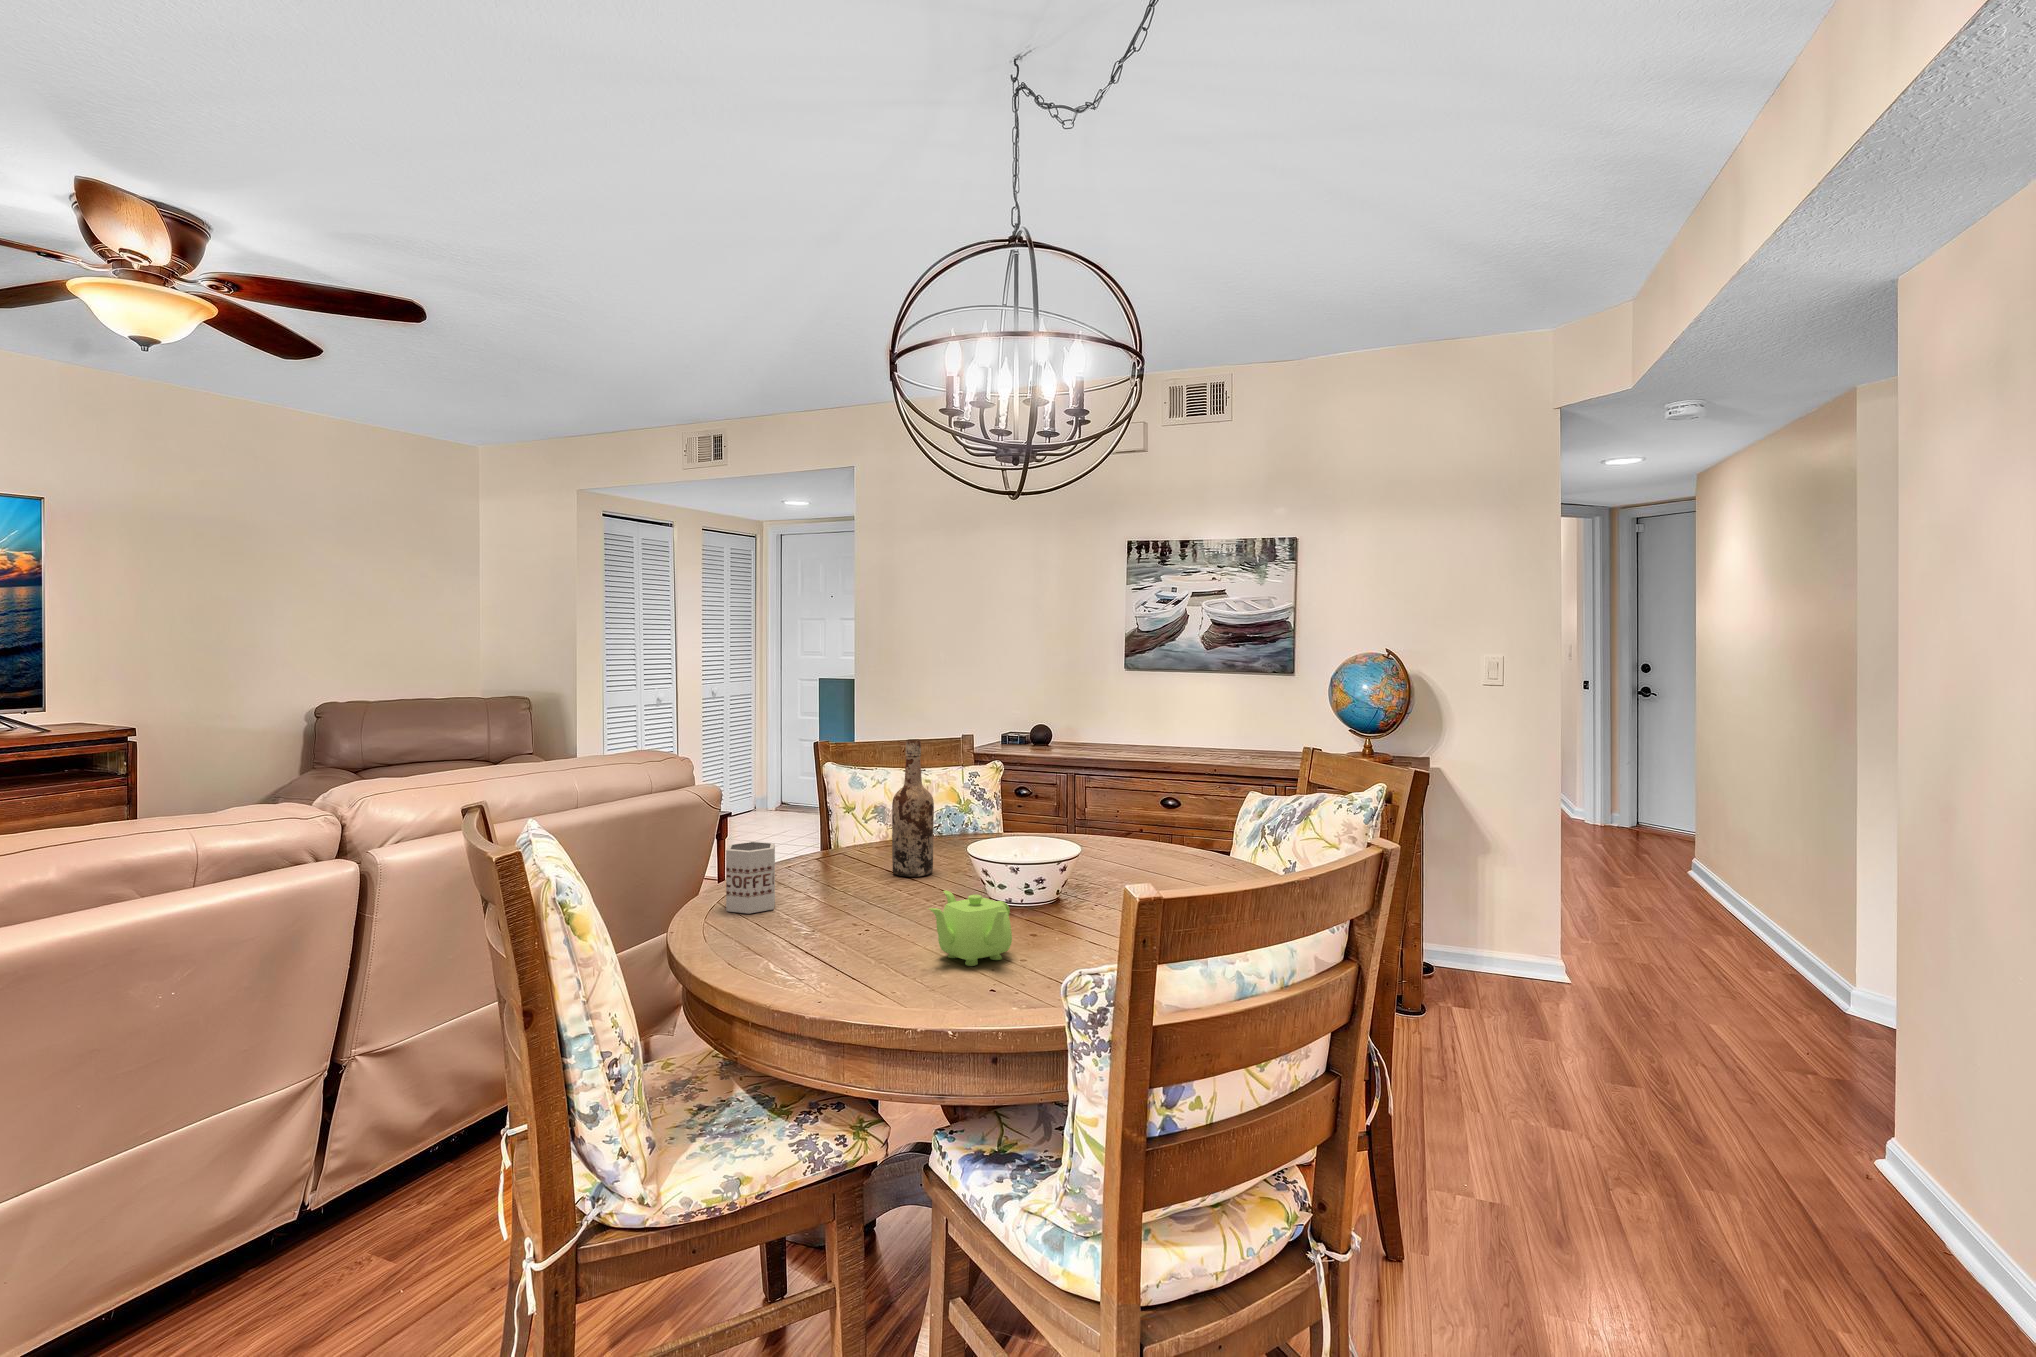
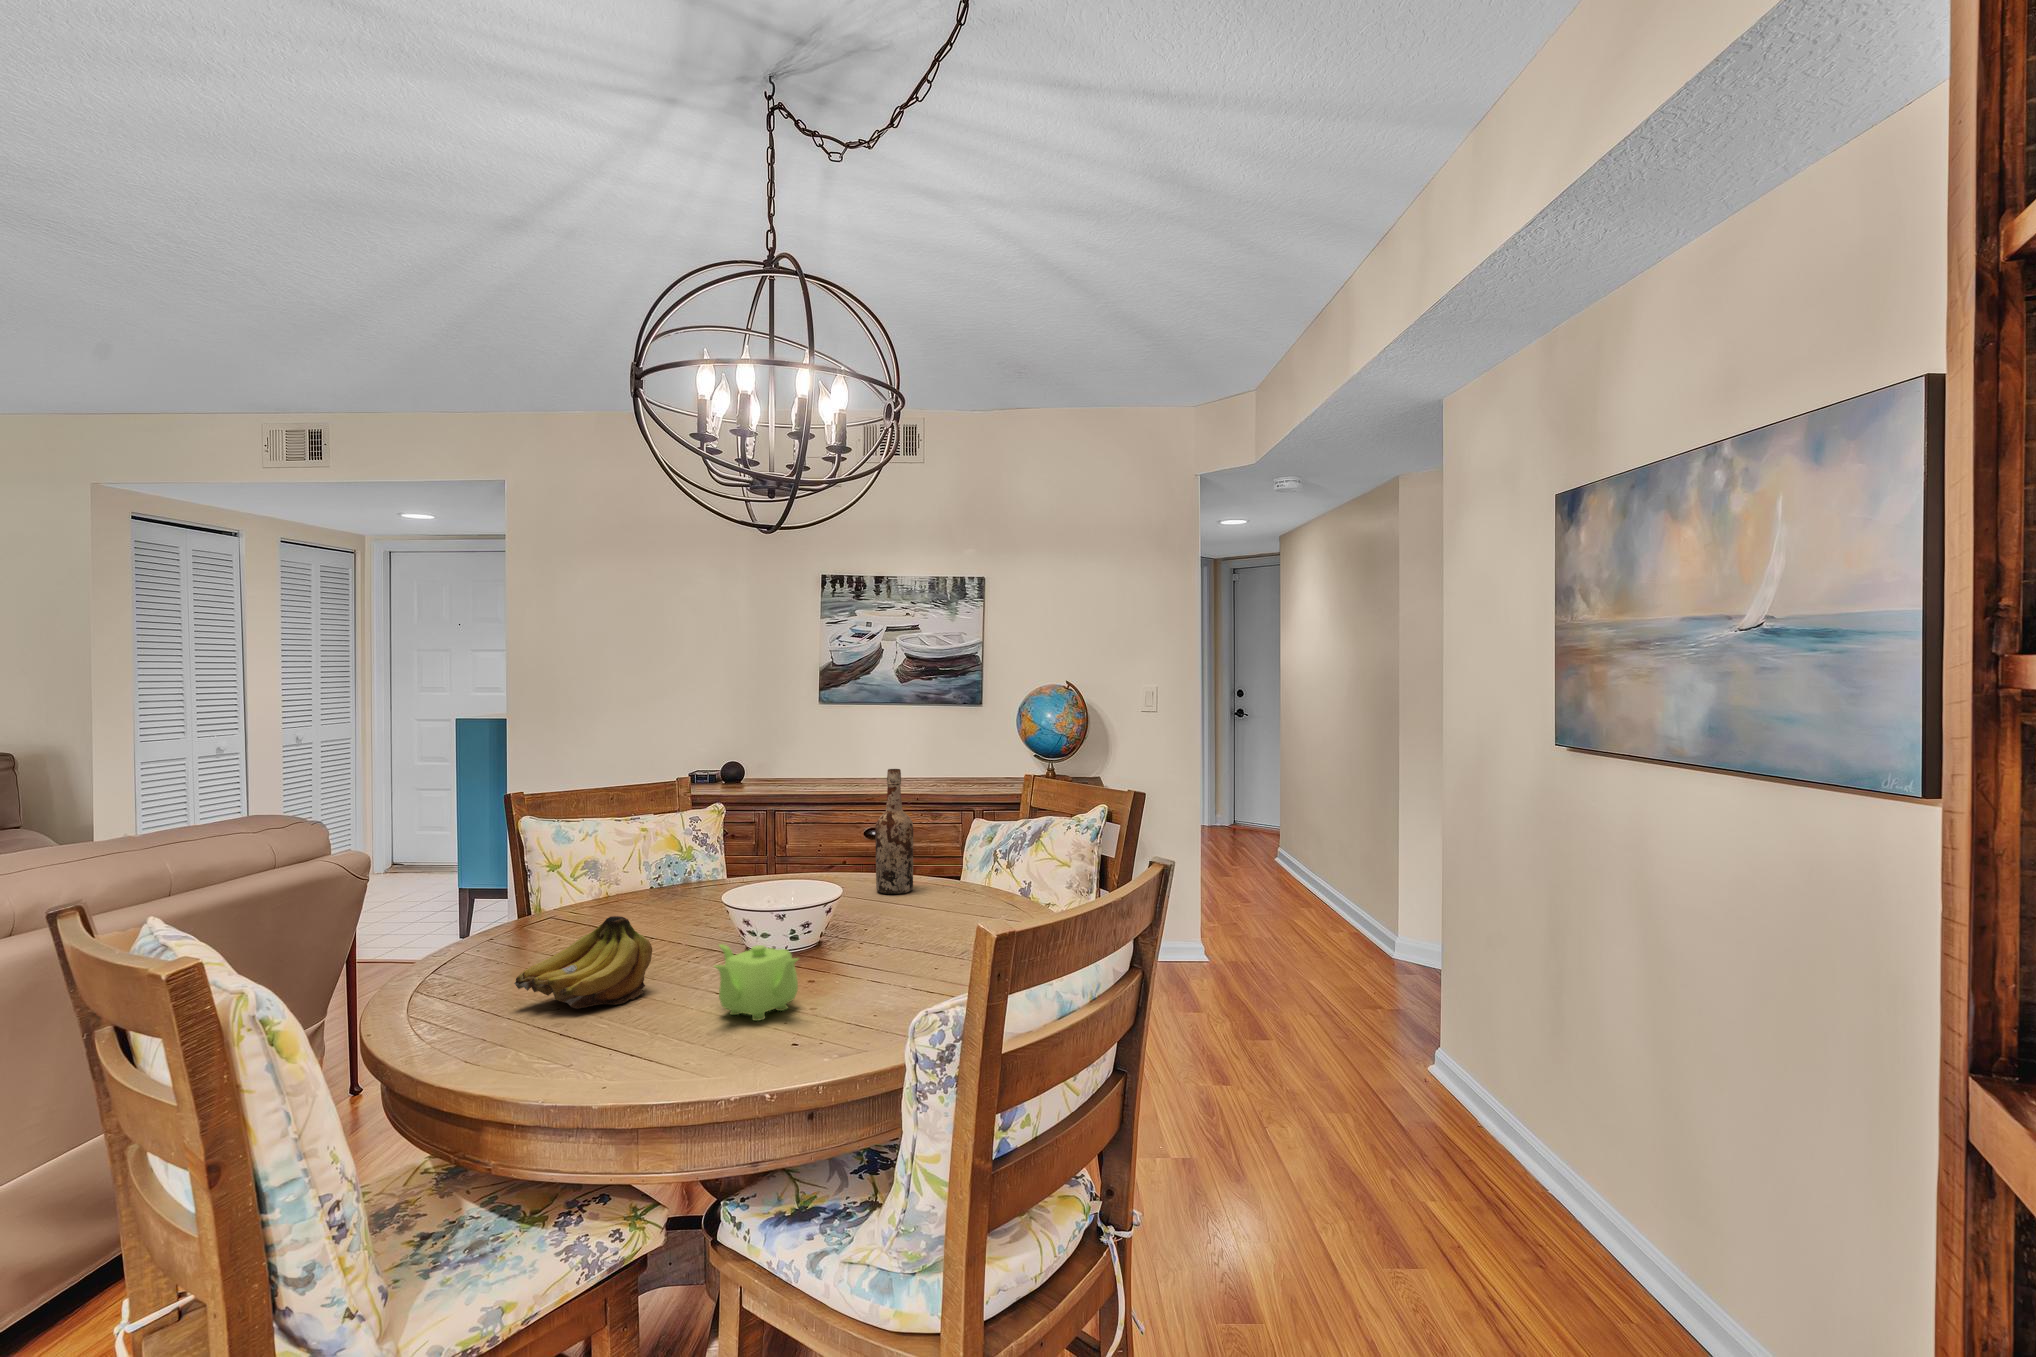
wine bottle: present [892,739,934,877] -> present [875,769,913,894]
mug: present [726,842,775,914] -> none [439,912,500,997]
fruit: none [776,855,893,935] -> present [514,916,652,1008]

